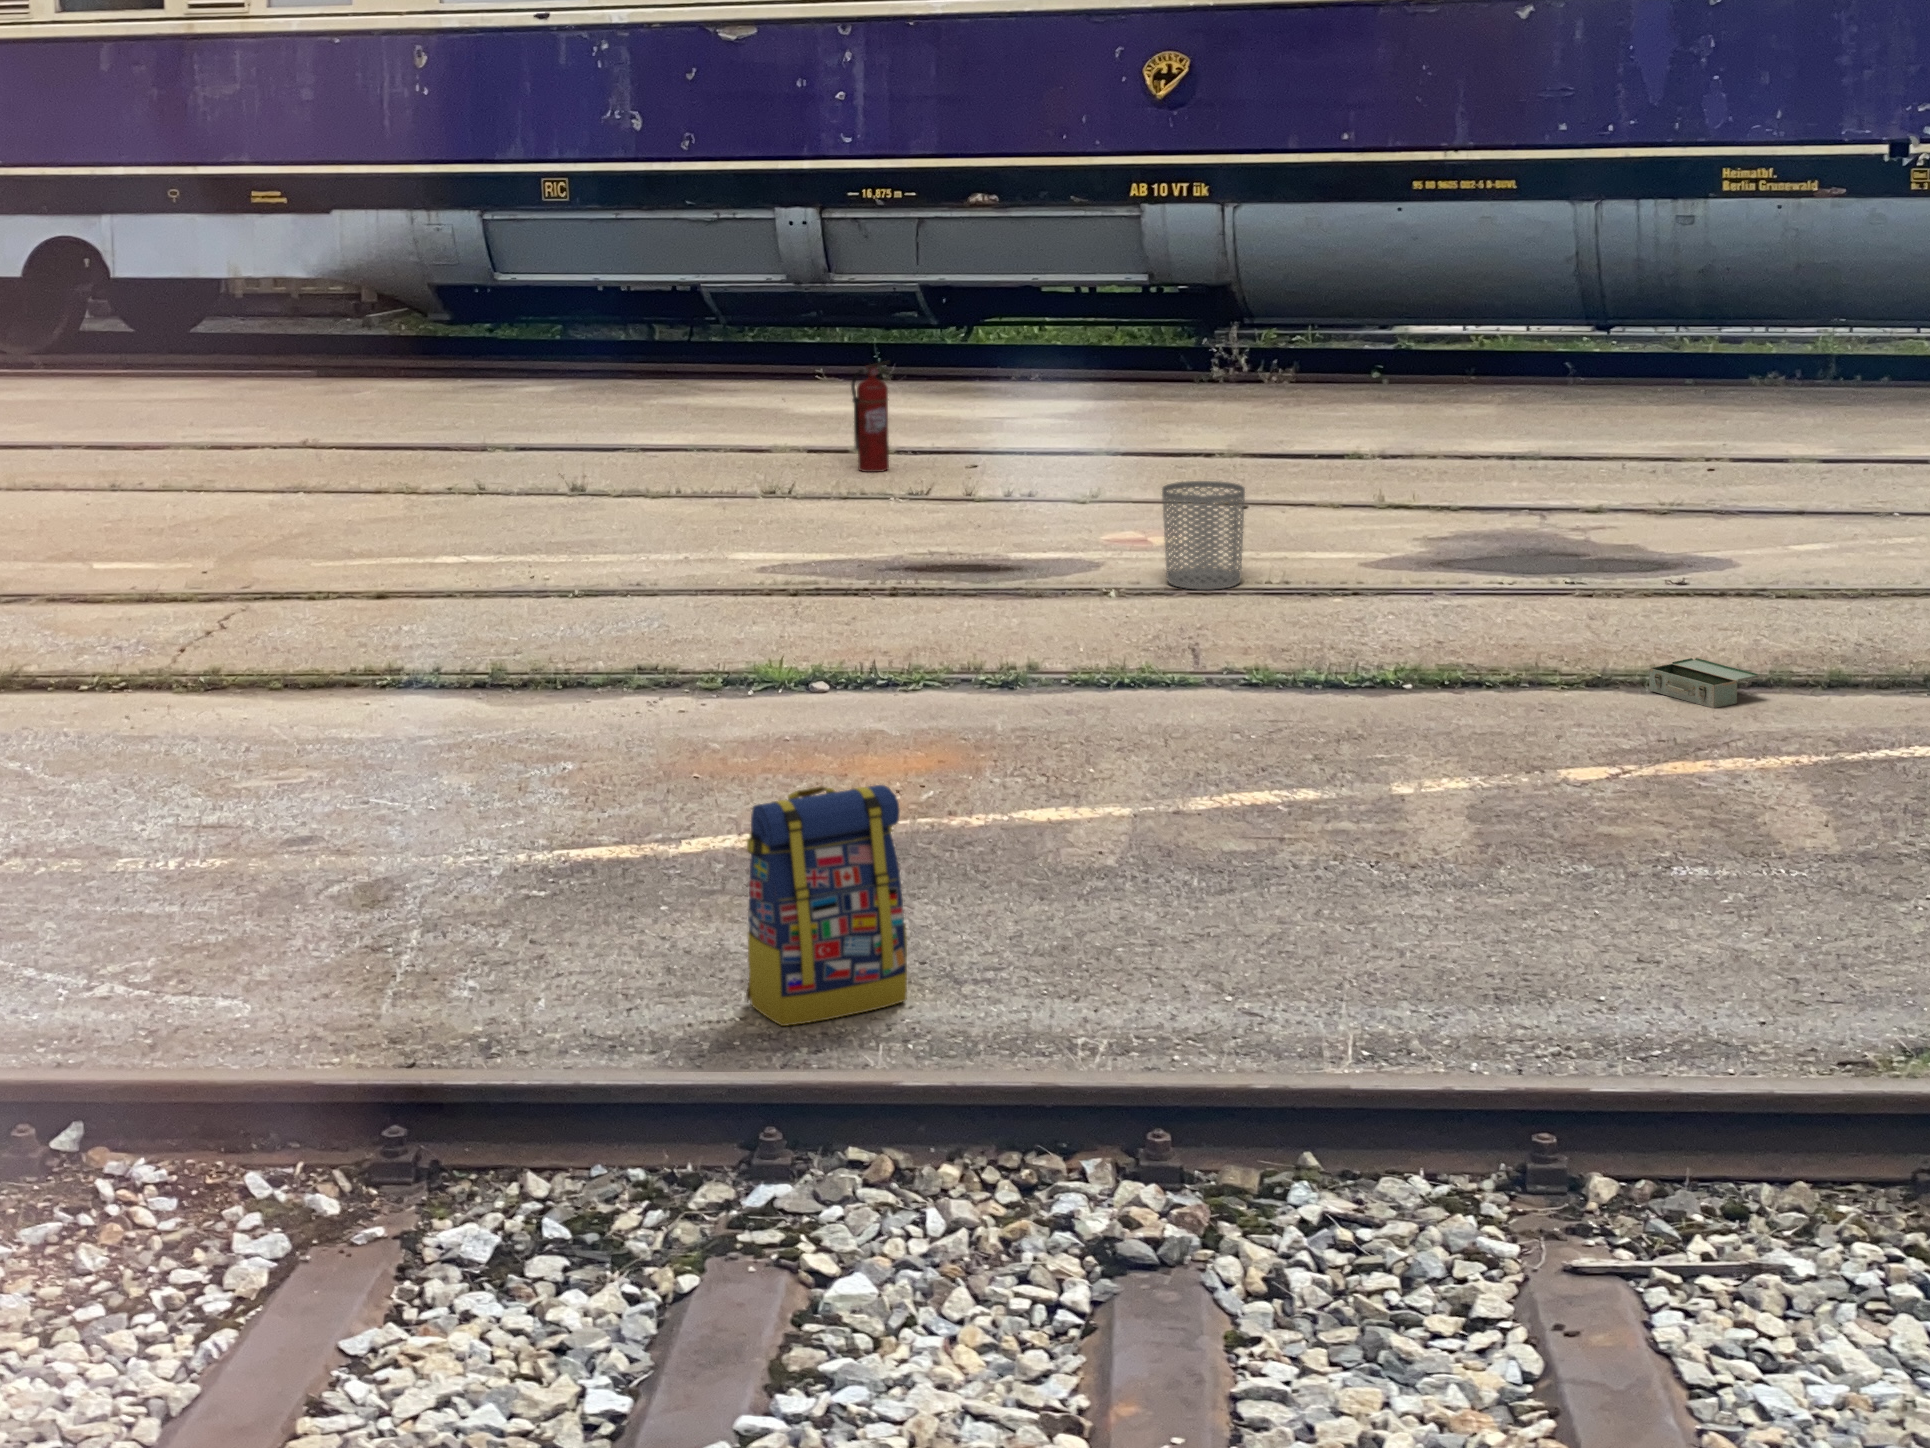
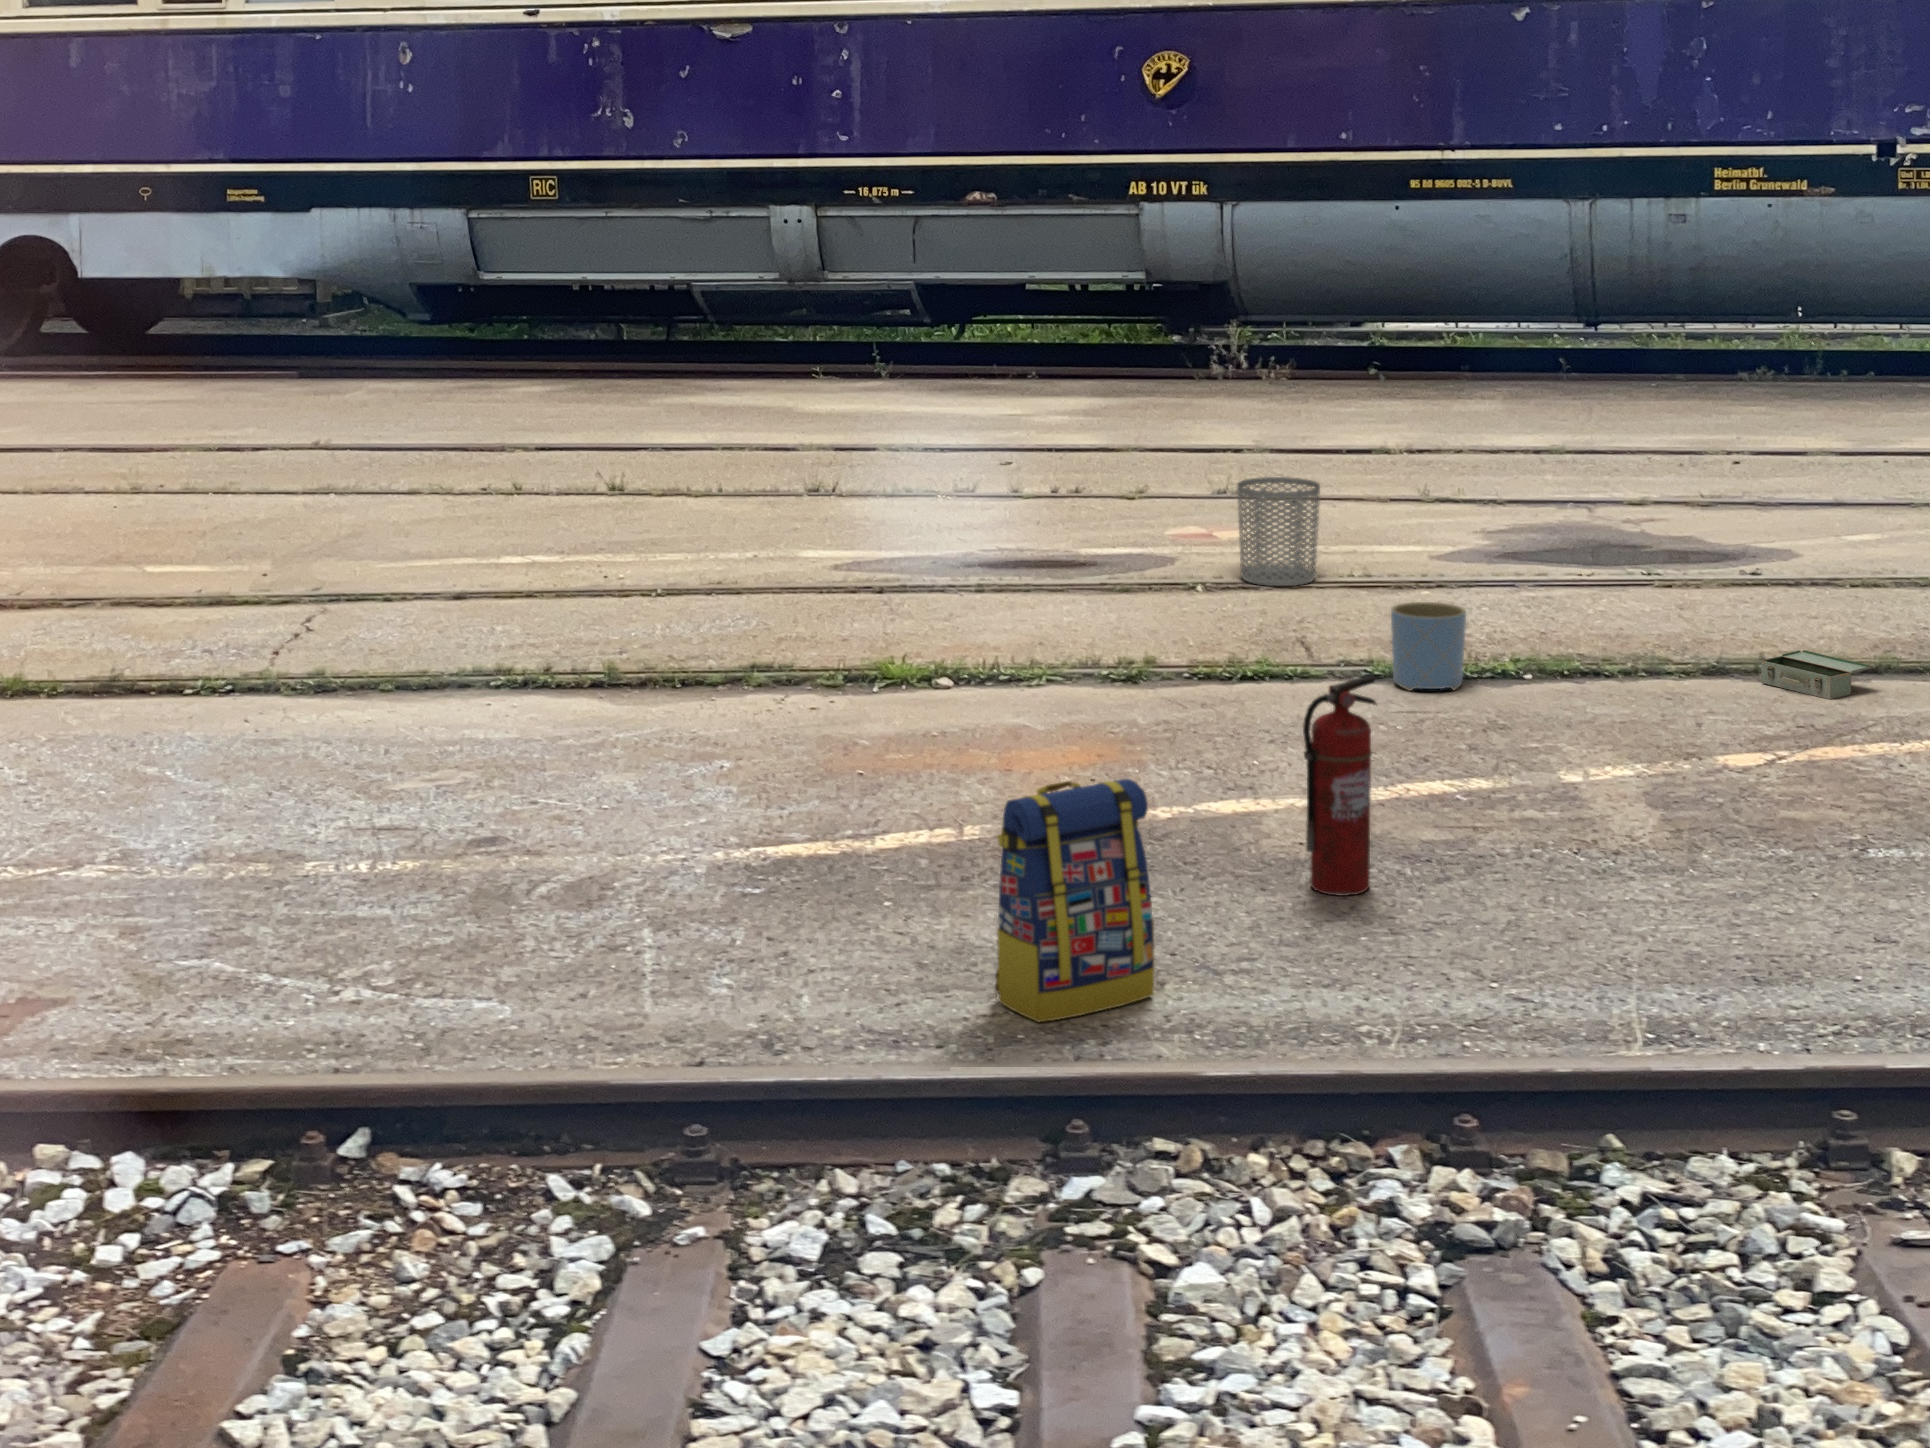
fire extinguisher: present [851,361,890,472] -> present [1303,675,1376,896]
planter: none [1273,607,1348,696] -> present [1391,602,1466,691]

